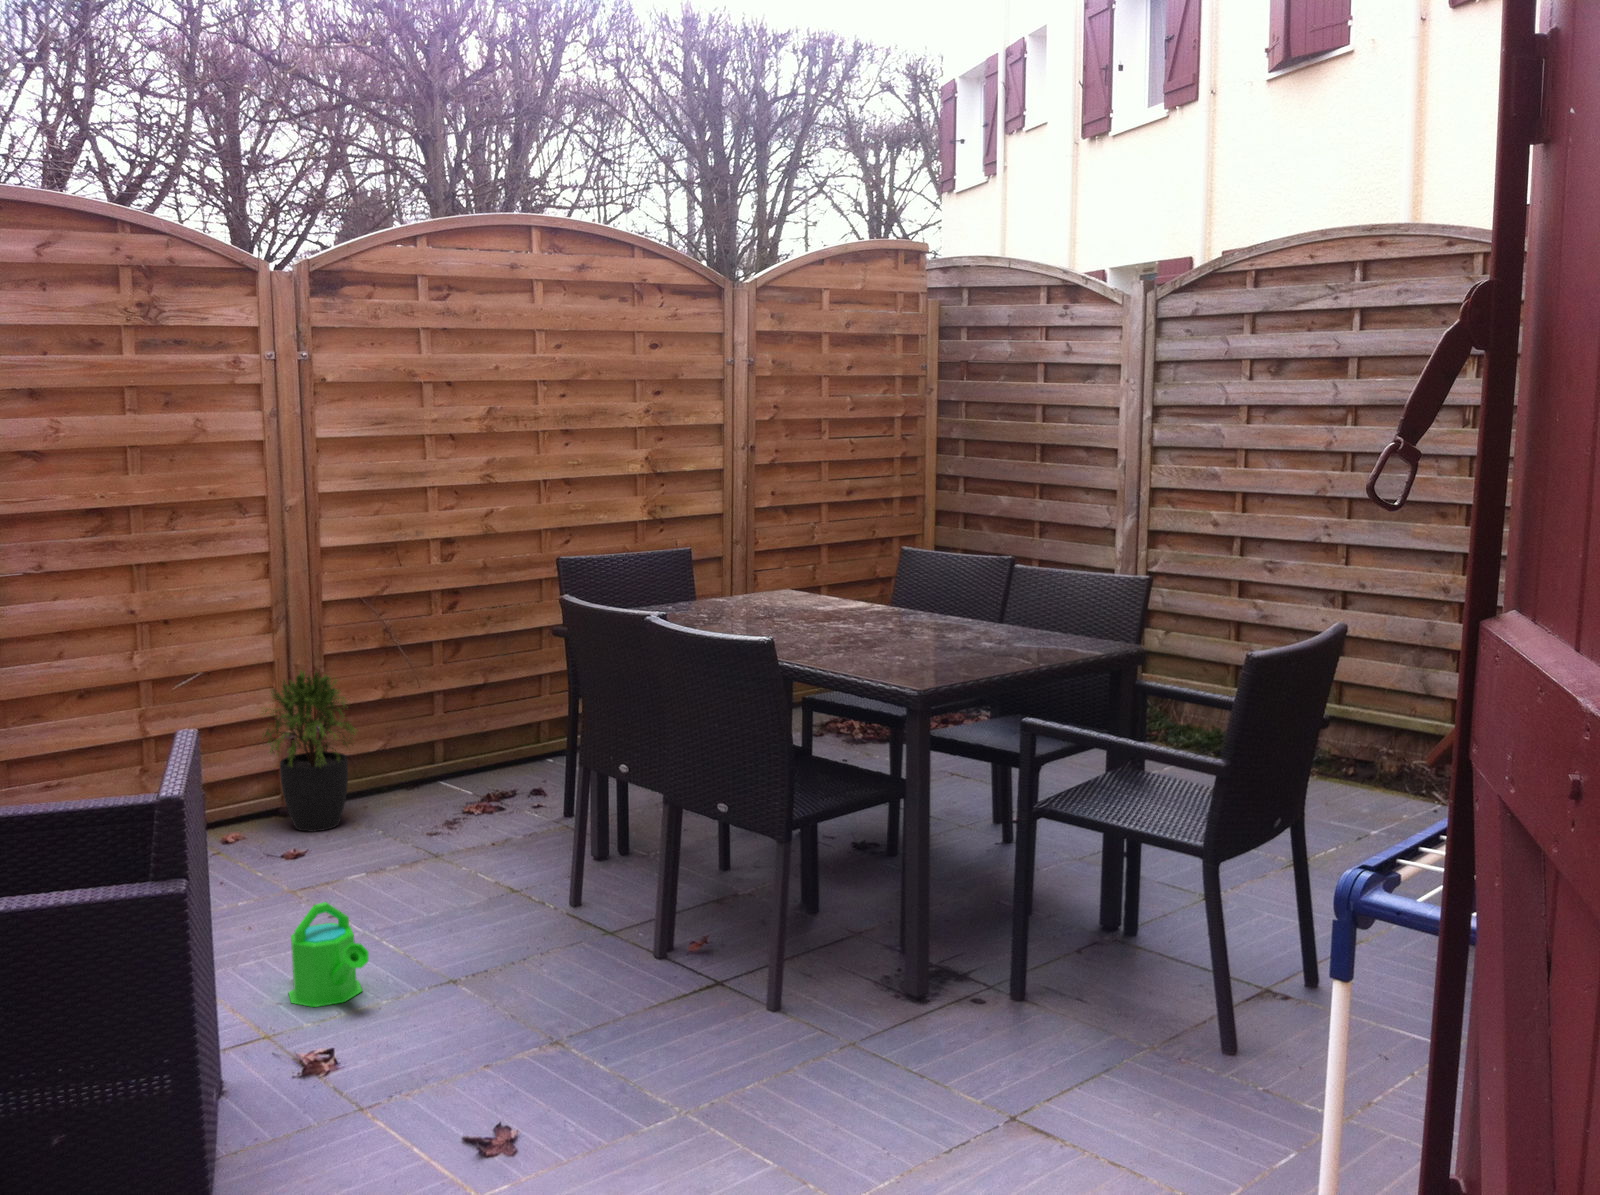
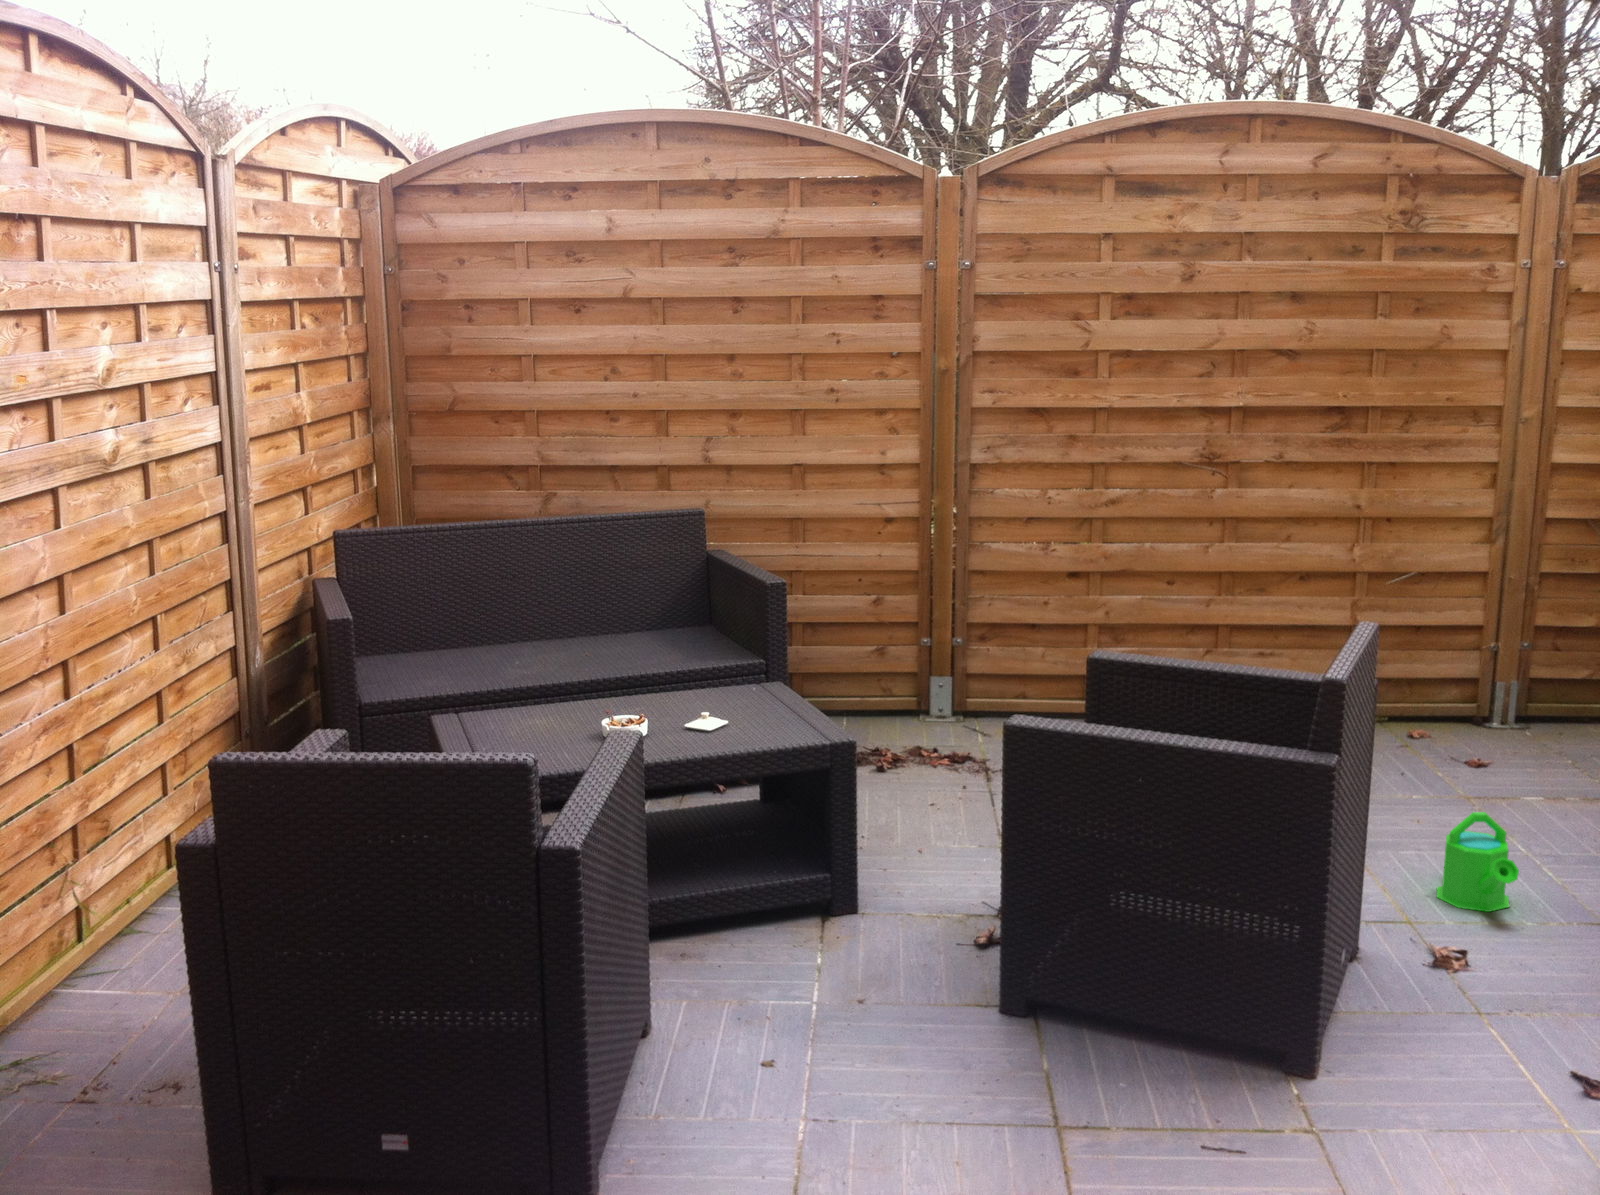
potted plant: present [265,671,357,832] -> none [1458,582,1565,746]

